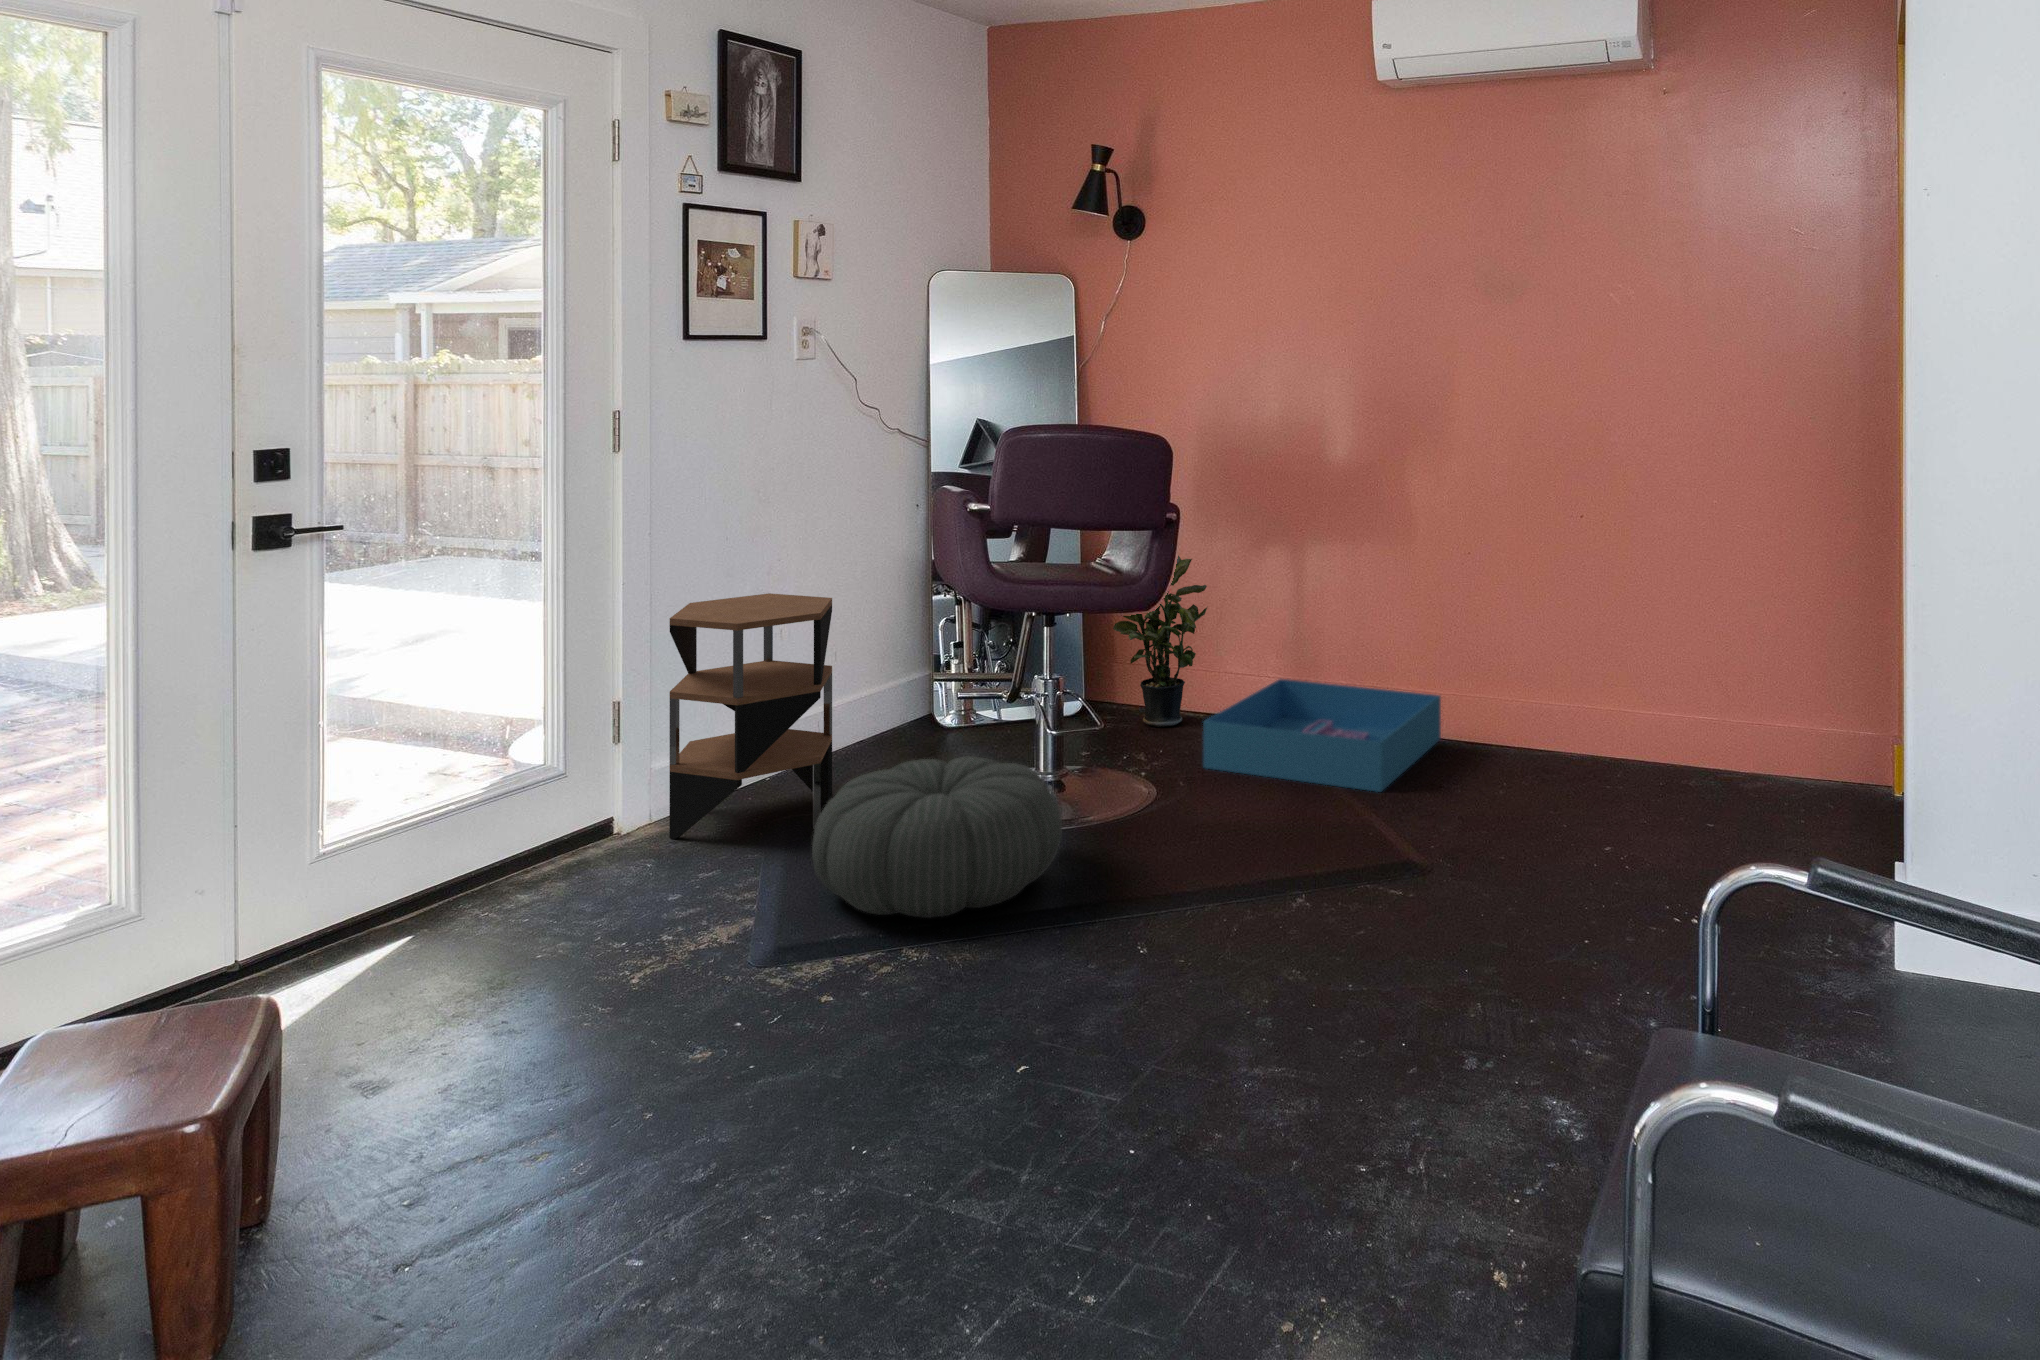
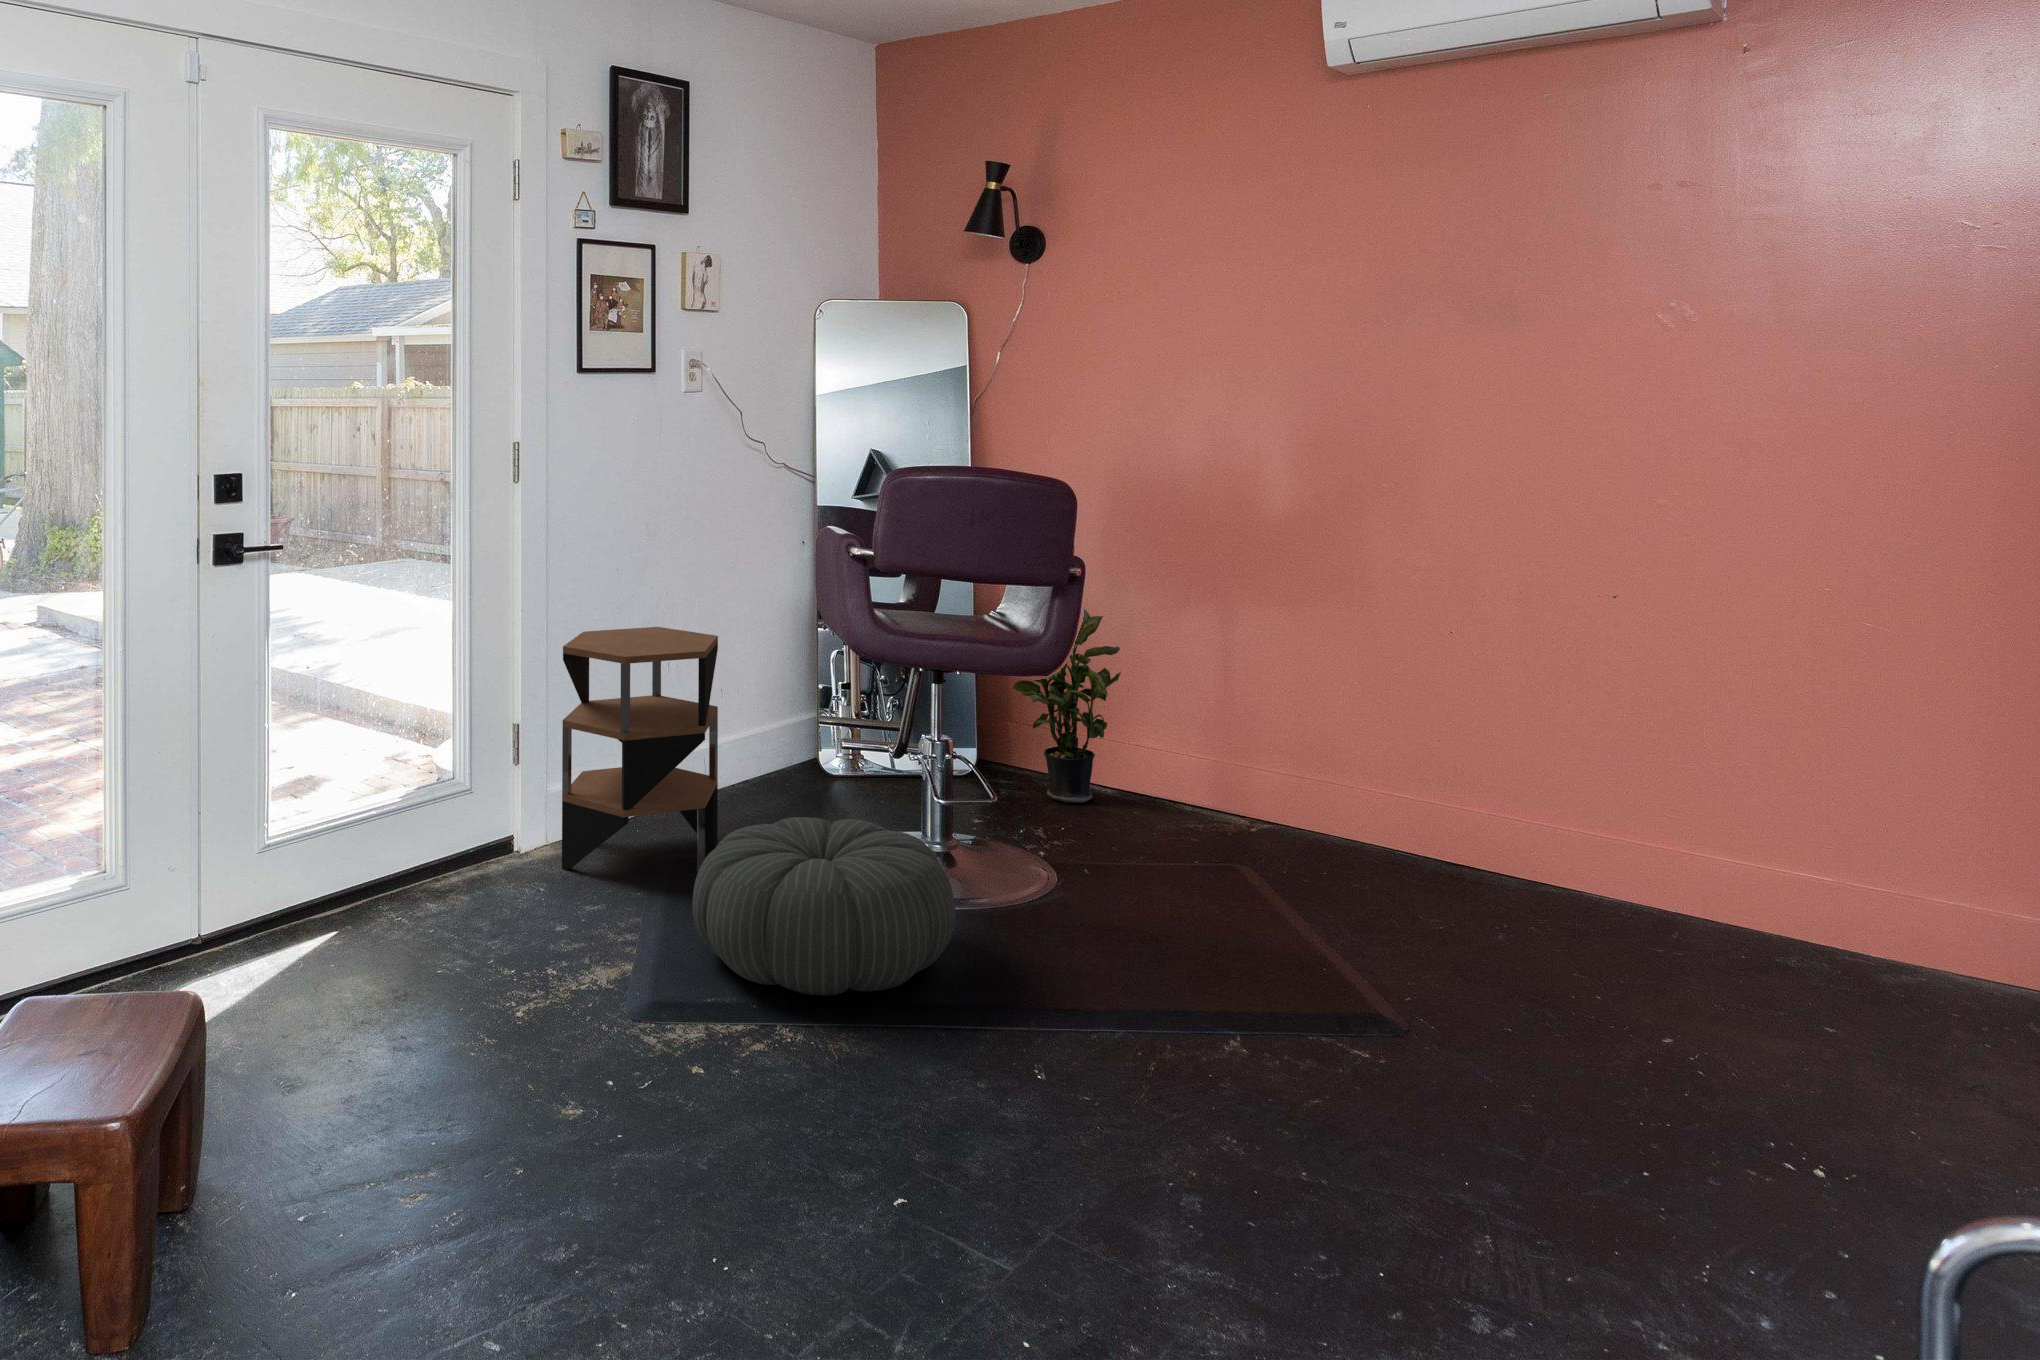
storage bin: present [1203,679,1441,792] -> none [1117,761,1416,914]

